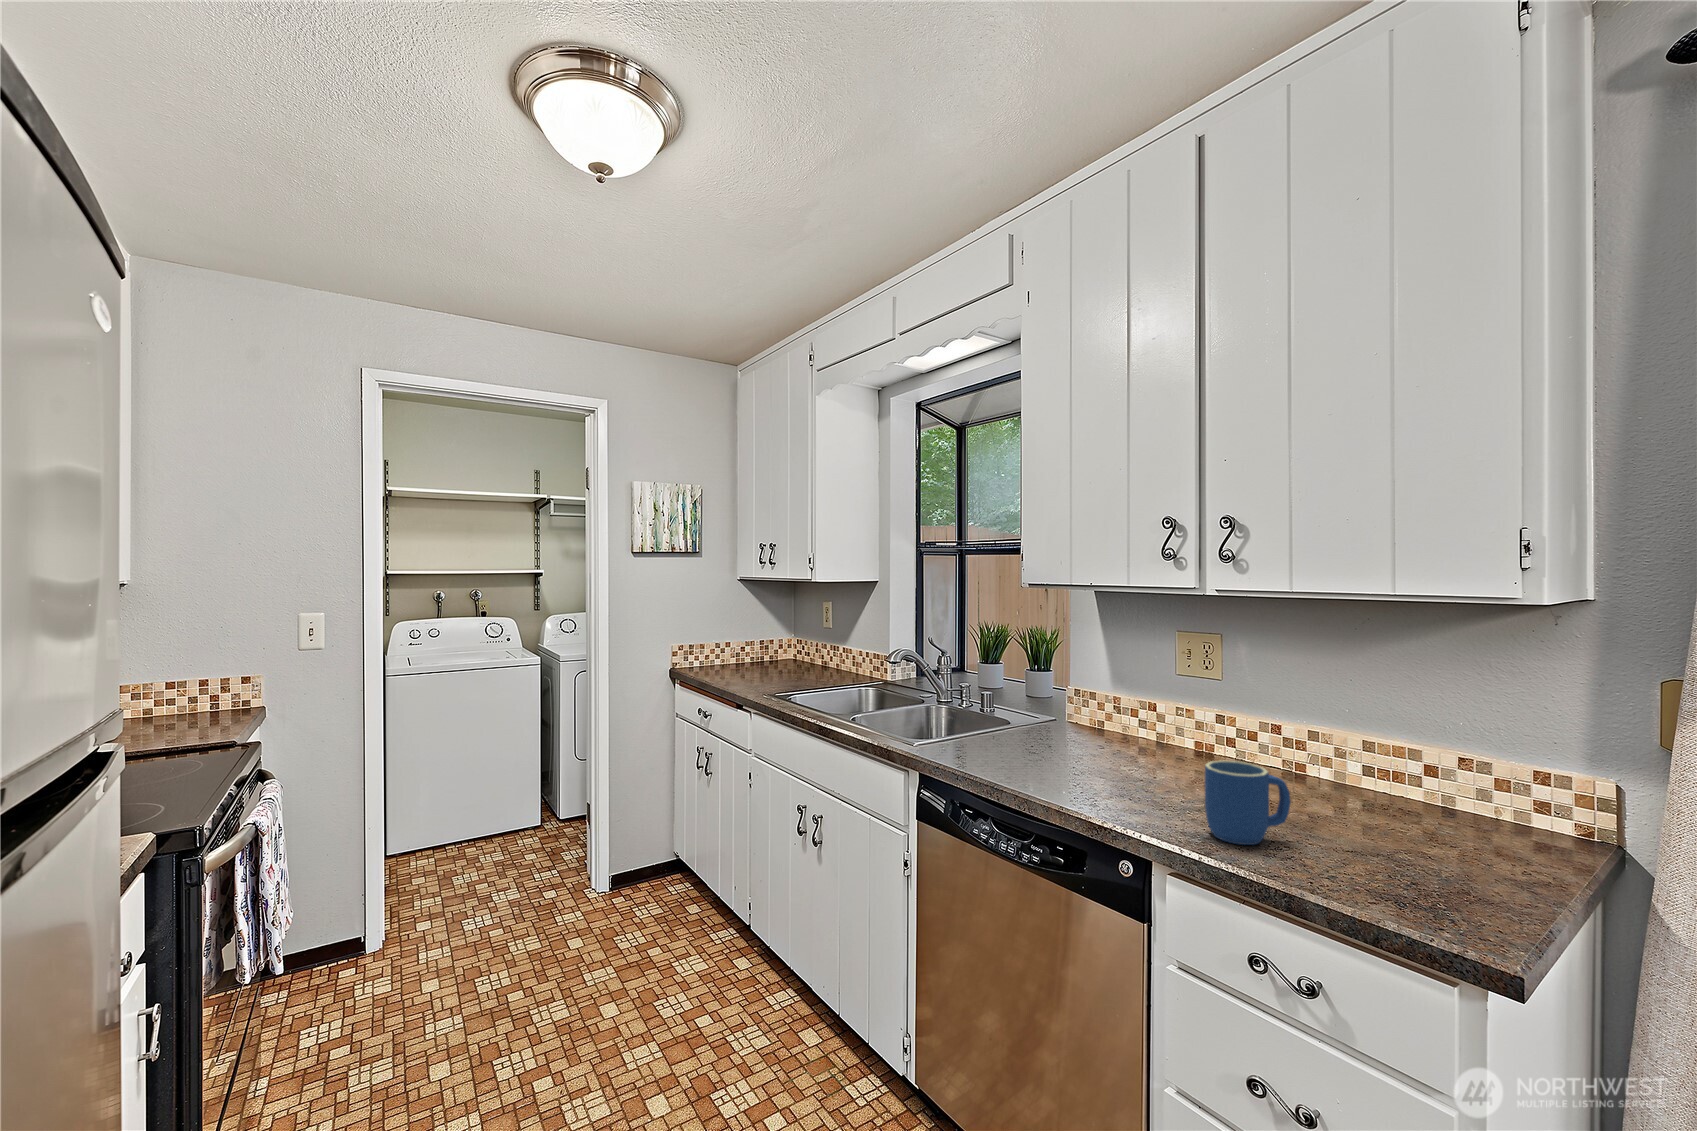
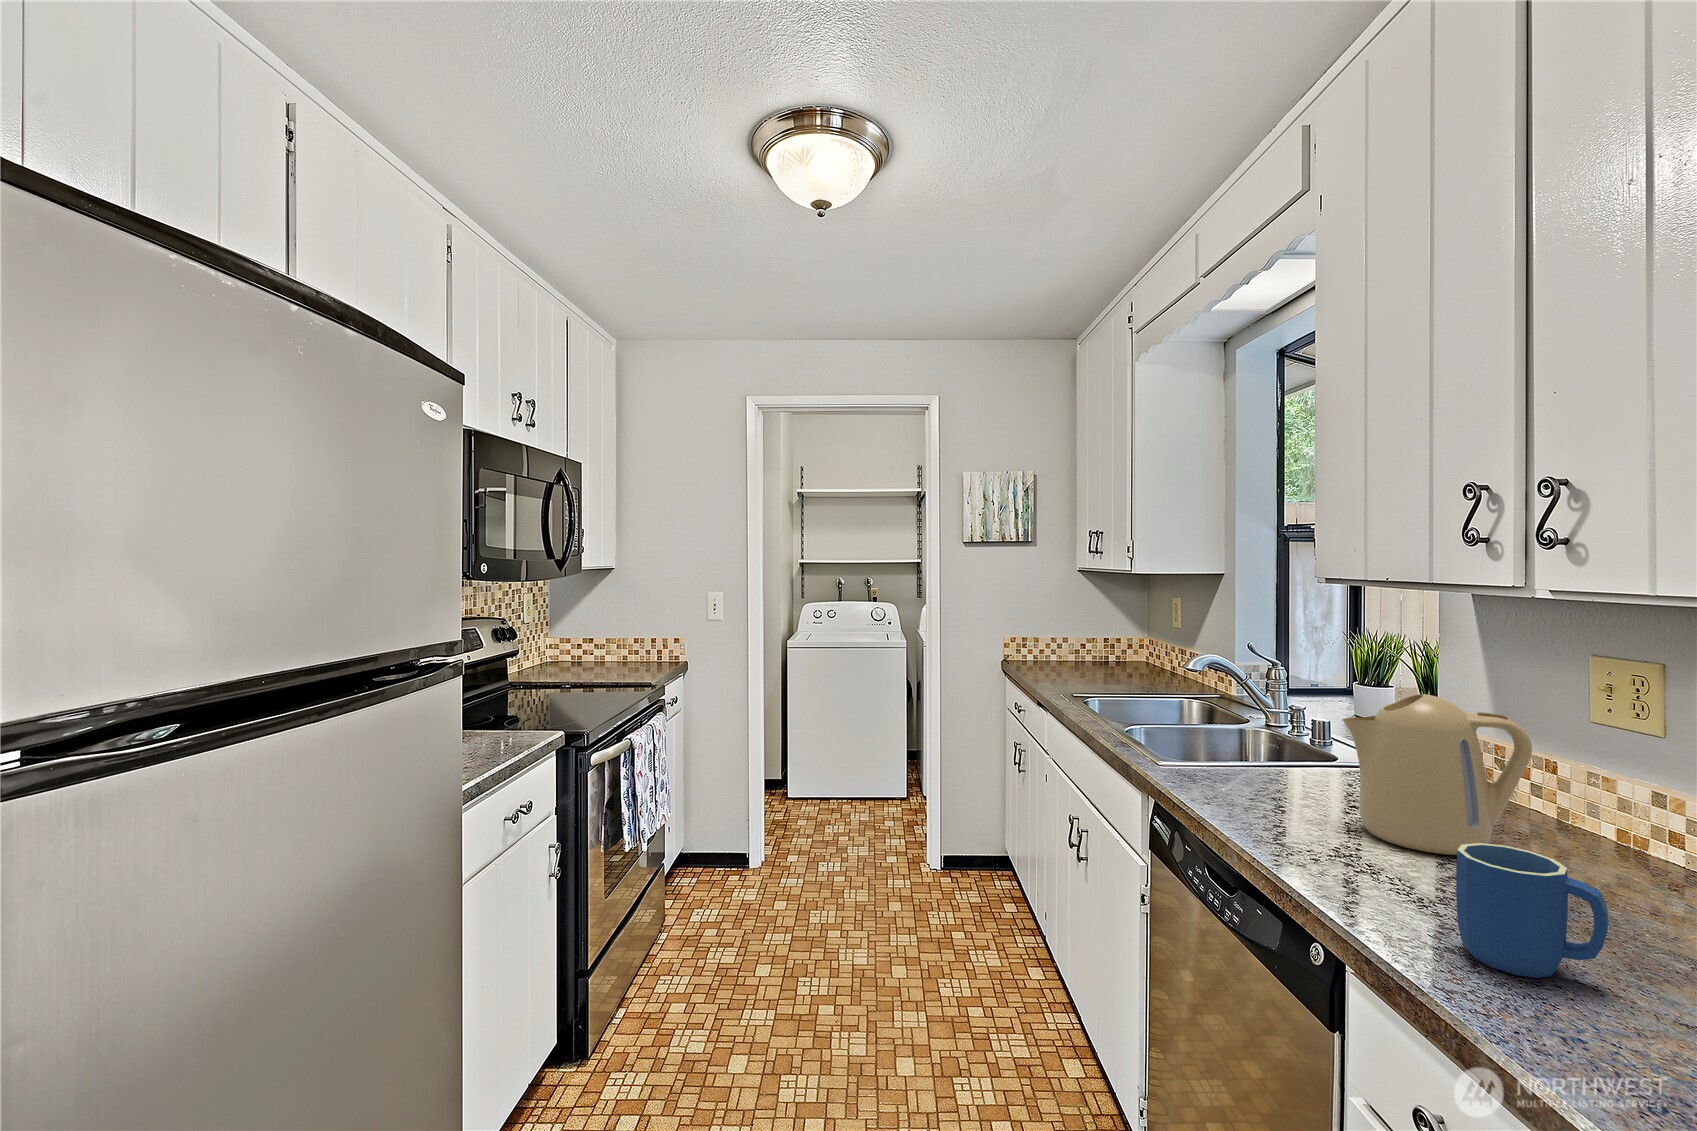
kettle: none [1064,664,1171,777] -> present [1342,694,1532,855]

